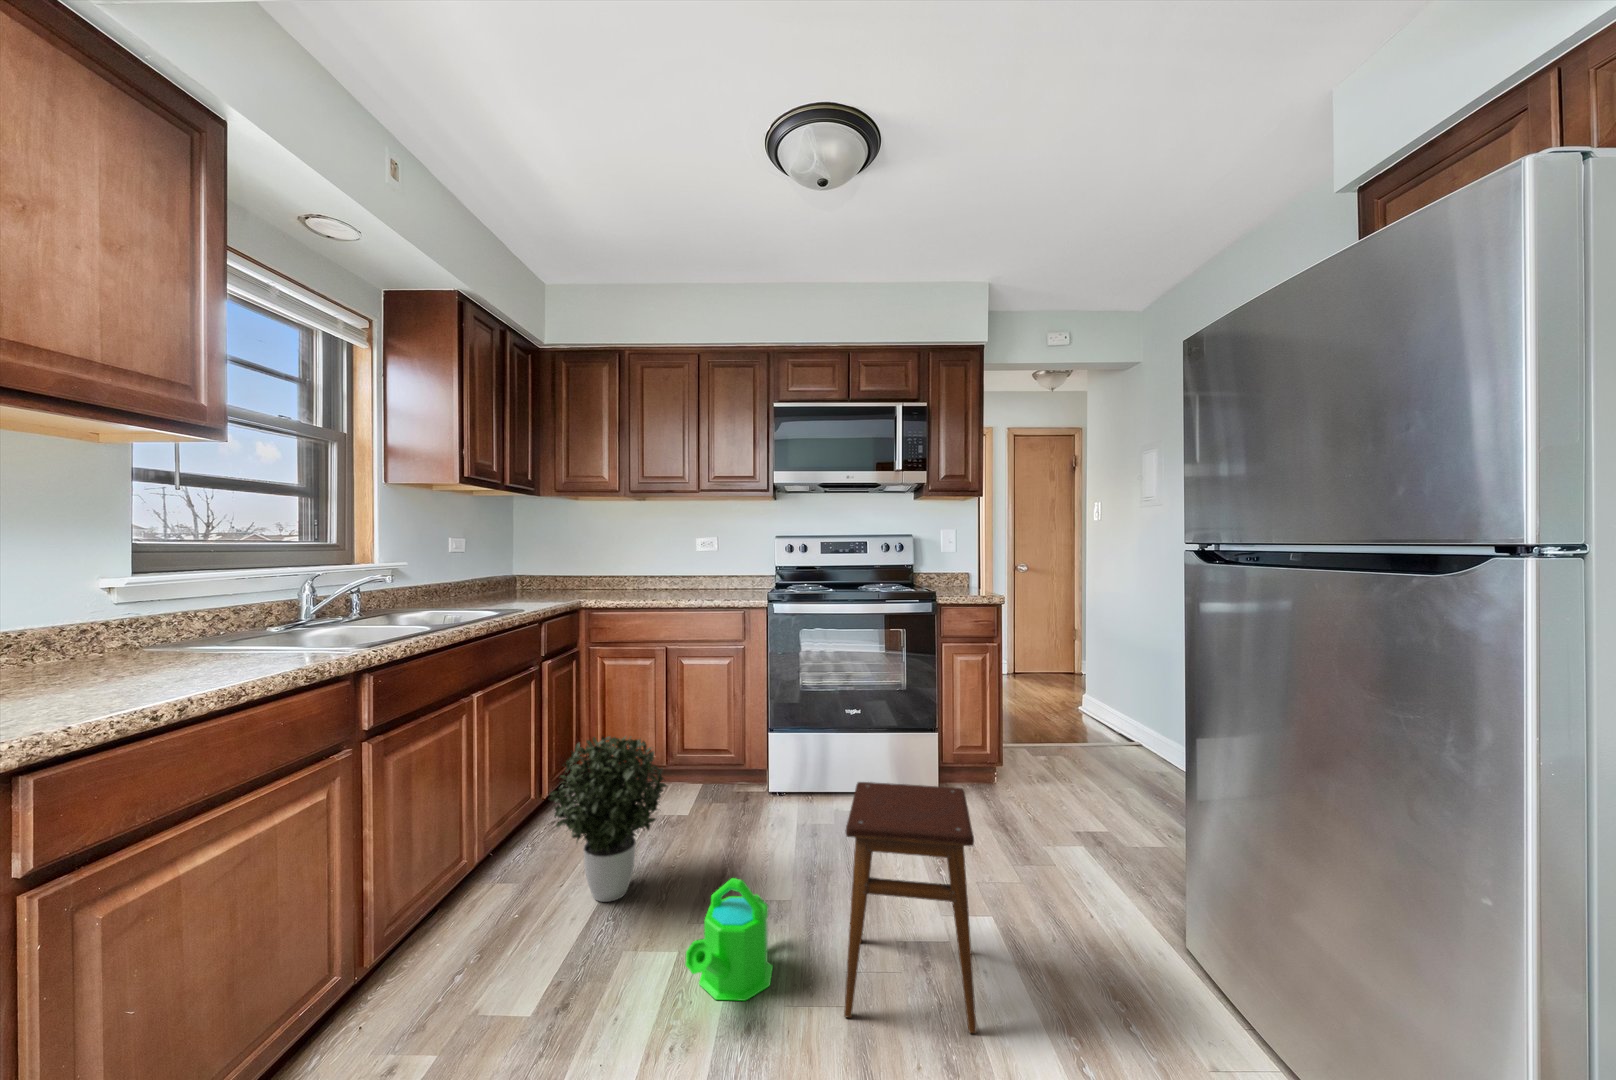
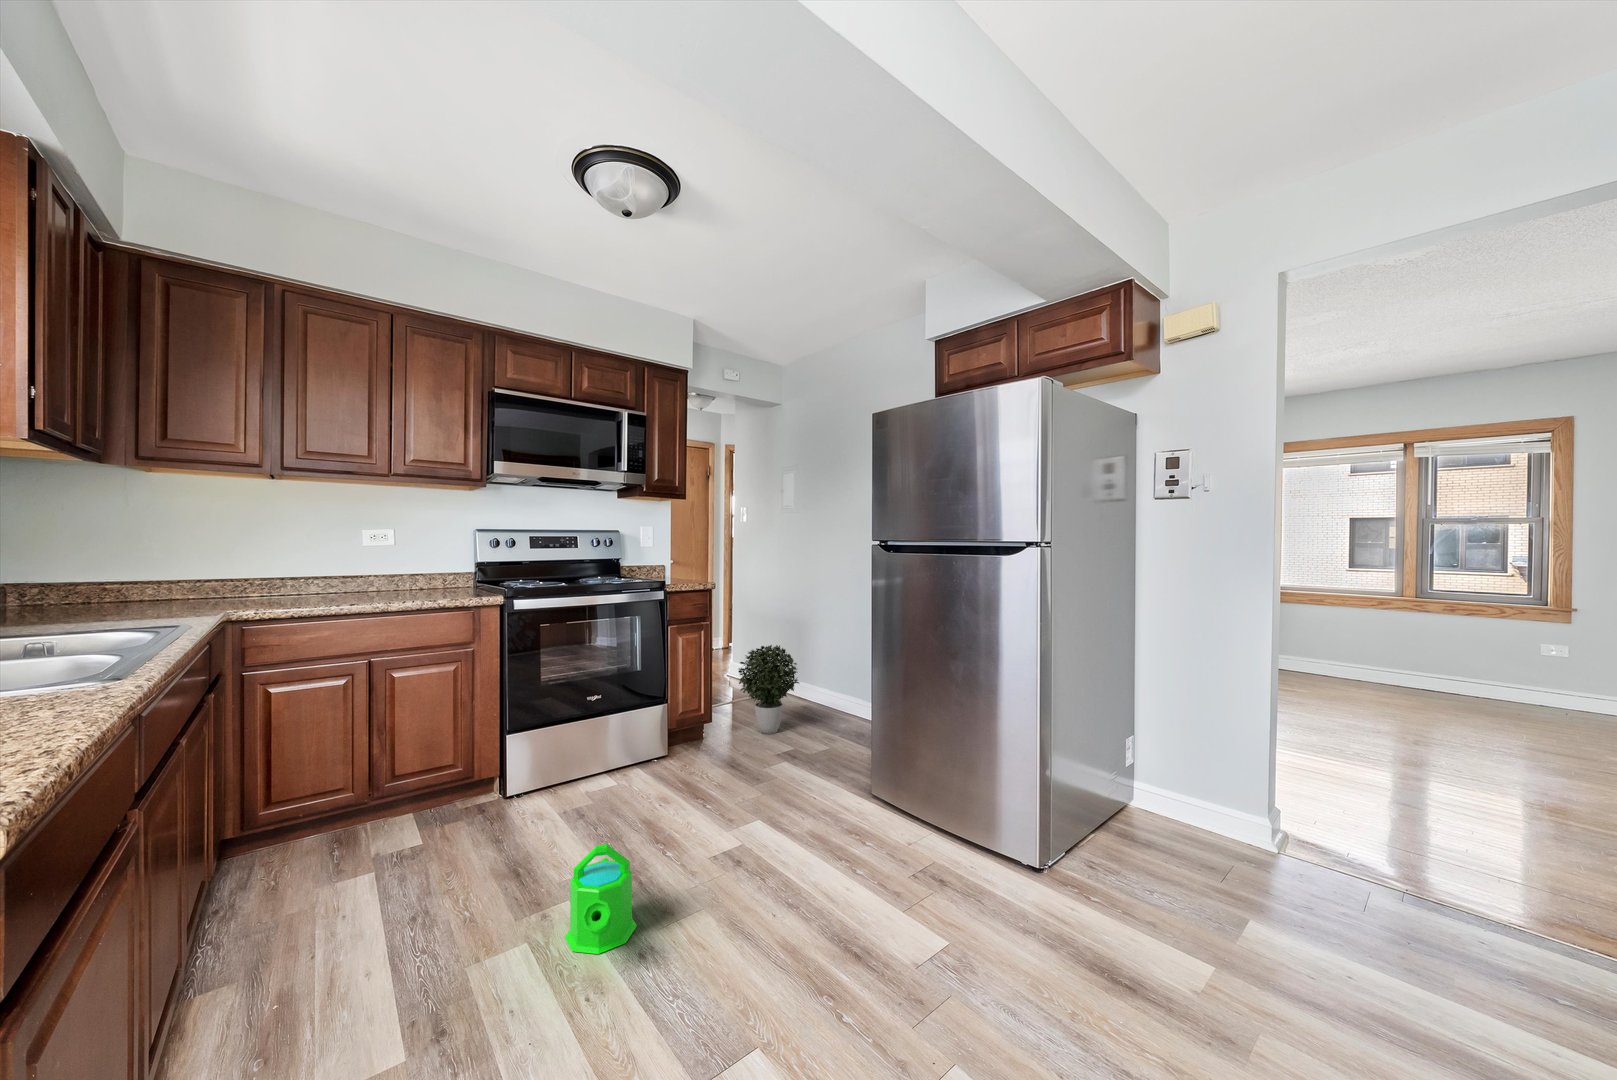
potted plant: present [549,736,667,902] -> present [738,645,799,734]
stool: present [844,782,977,1033] -> none [679,726,800,918]

